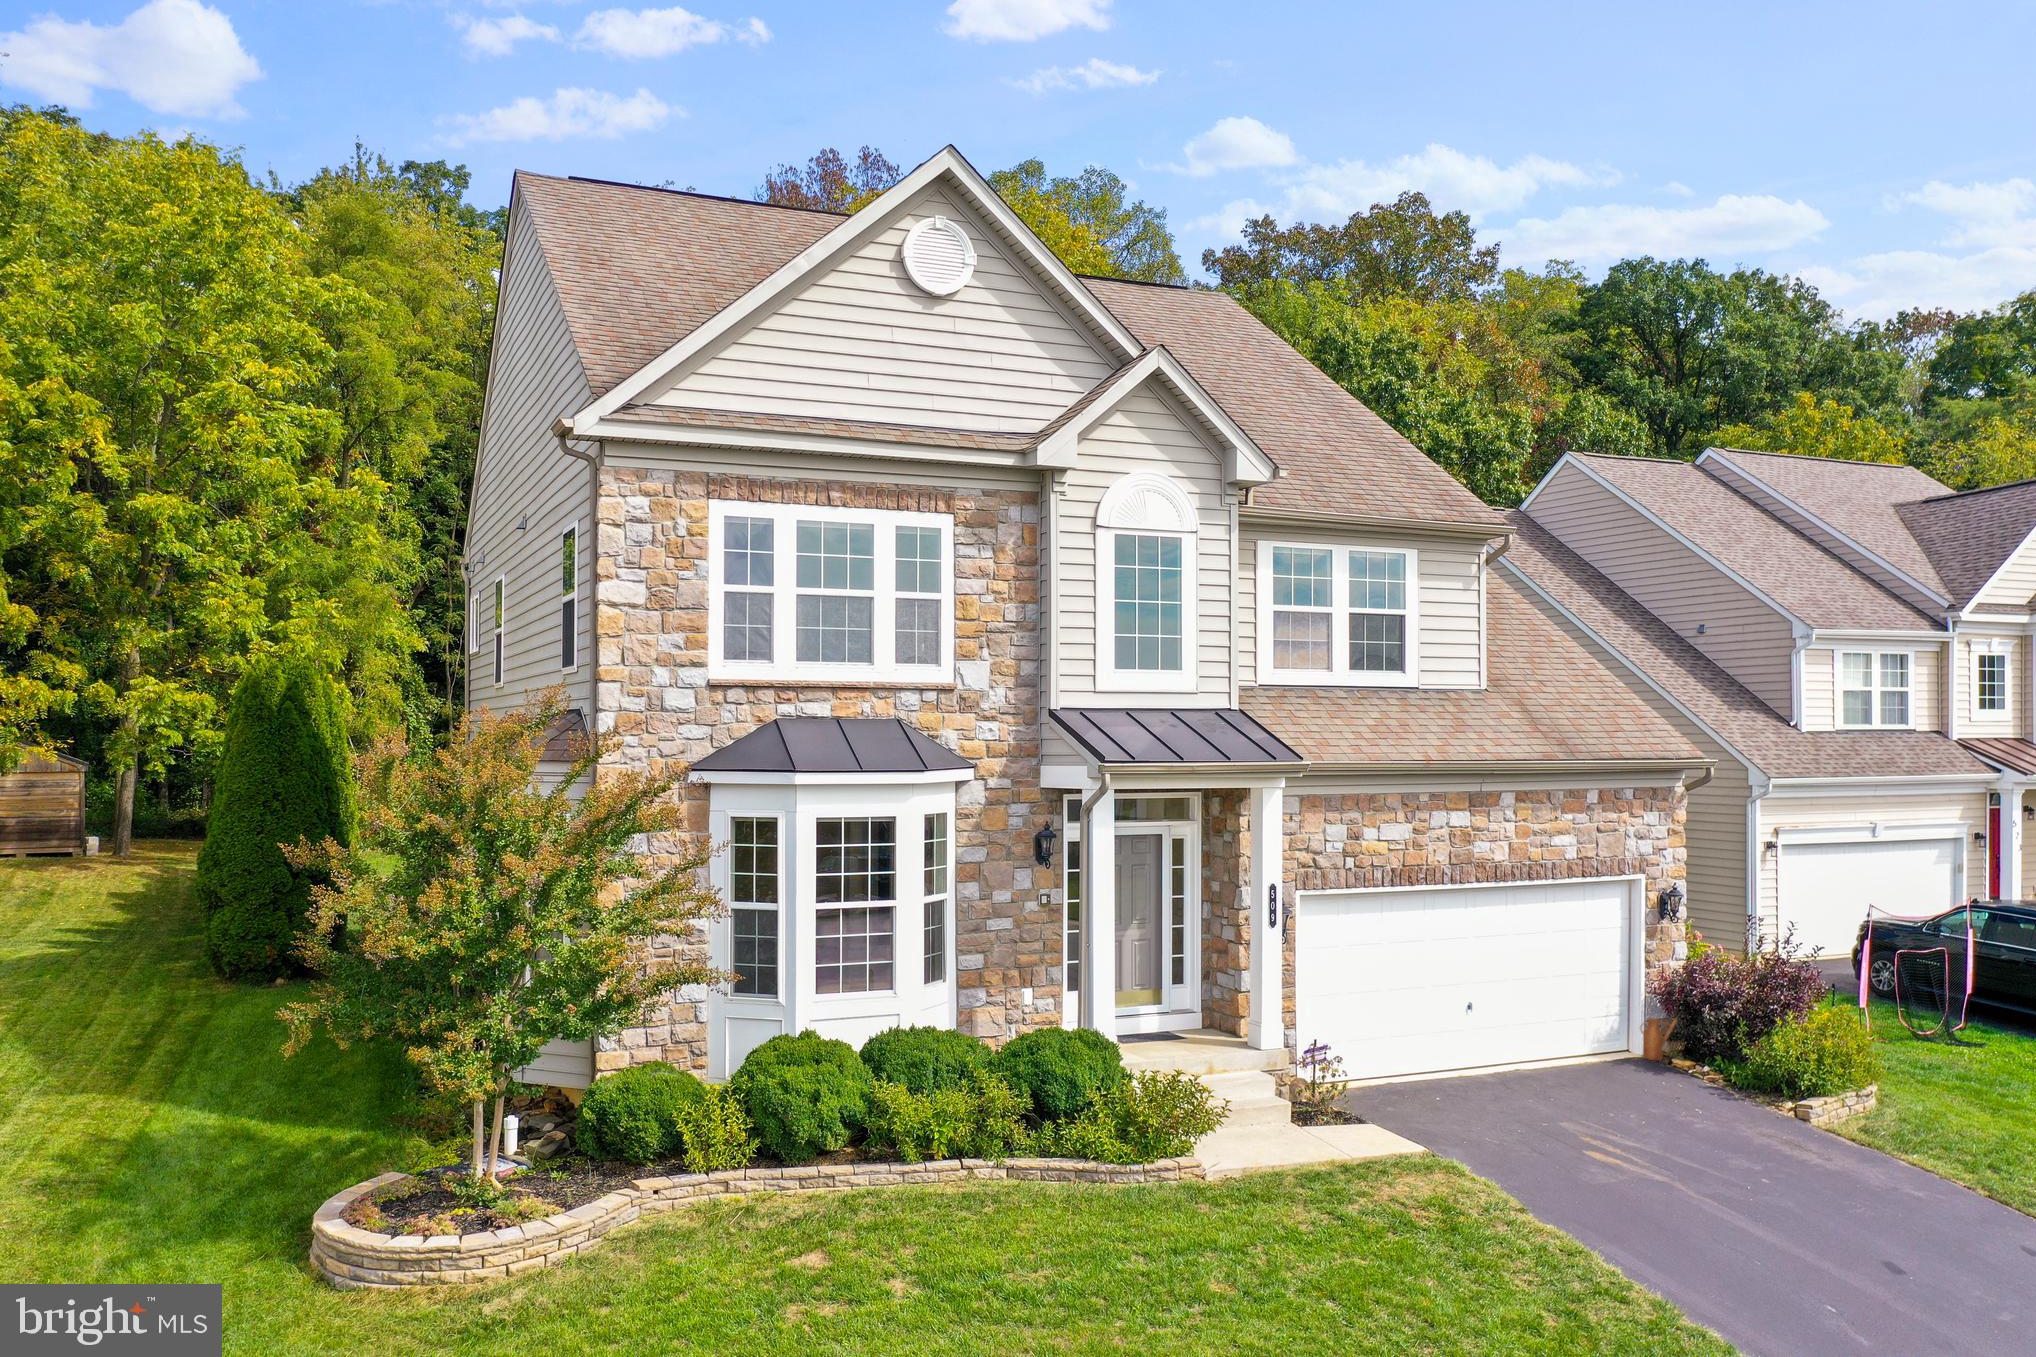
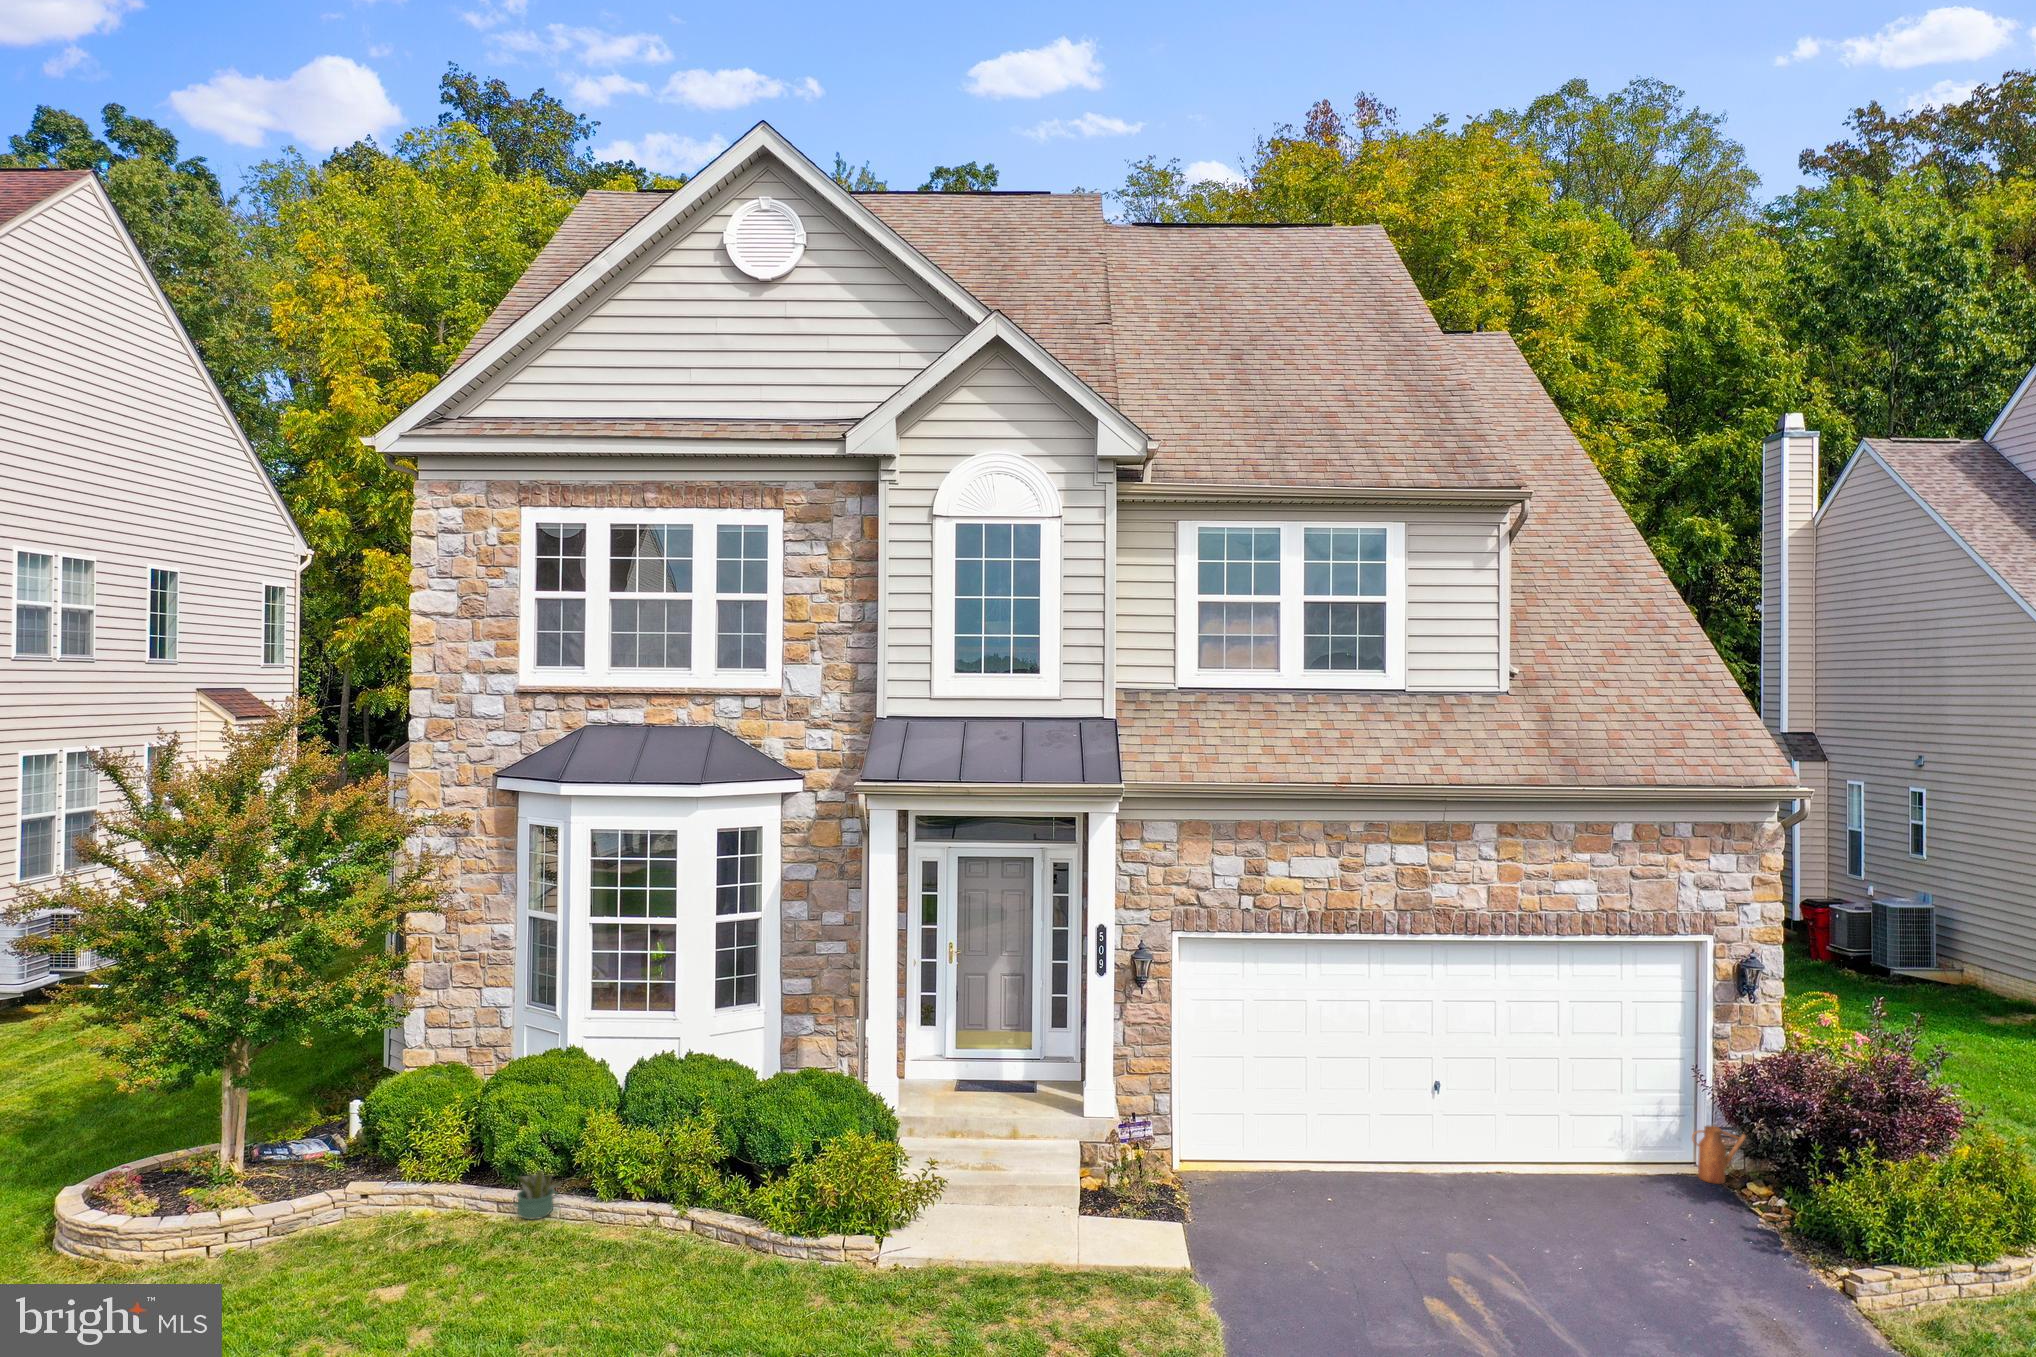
decorative plant: none [842,1137,880,1183] -> present [514,1171,561,1220]

